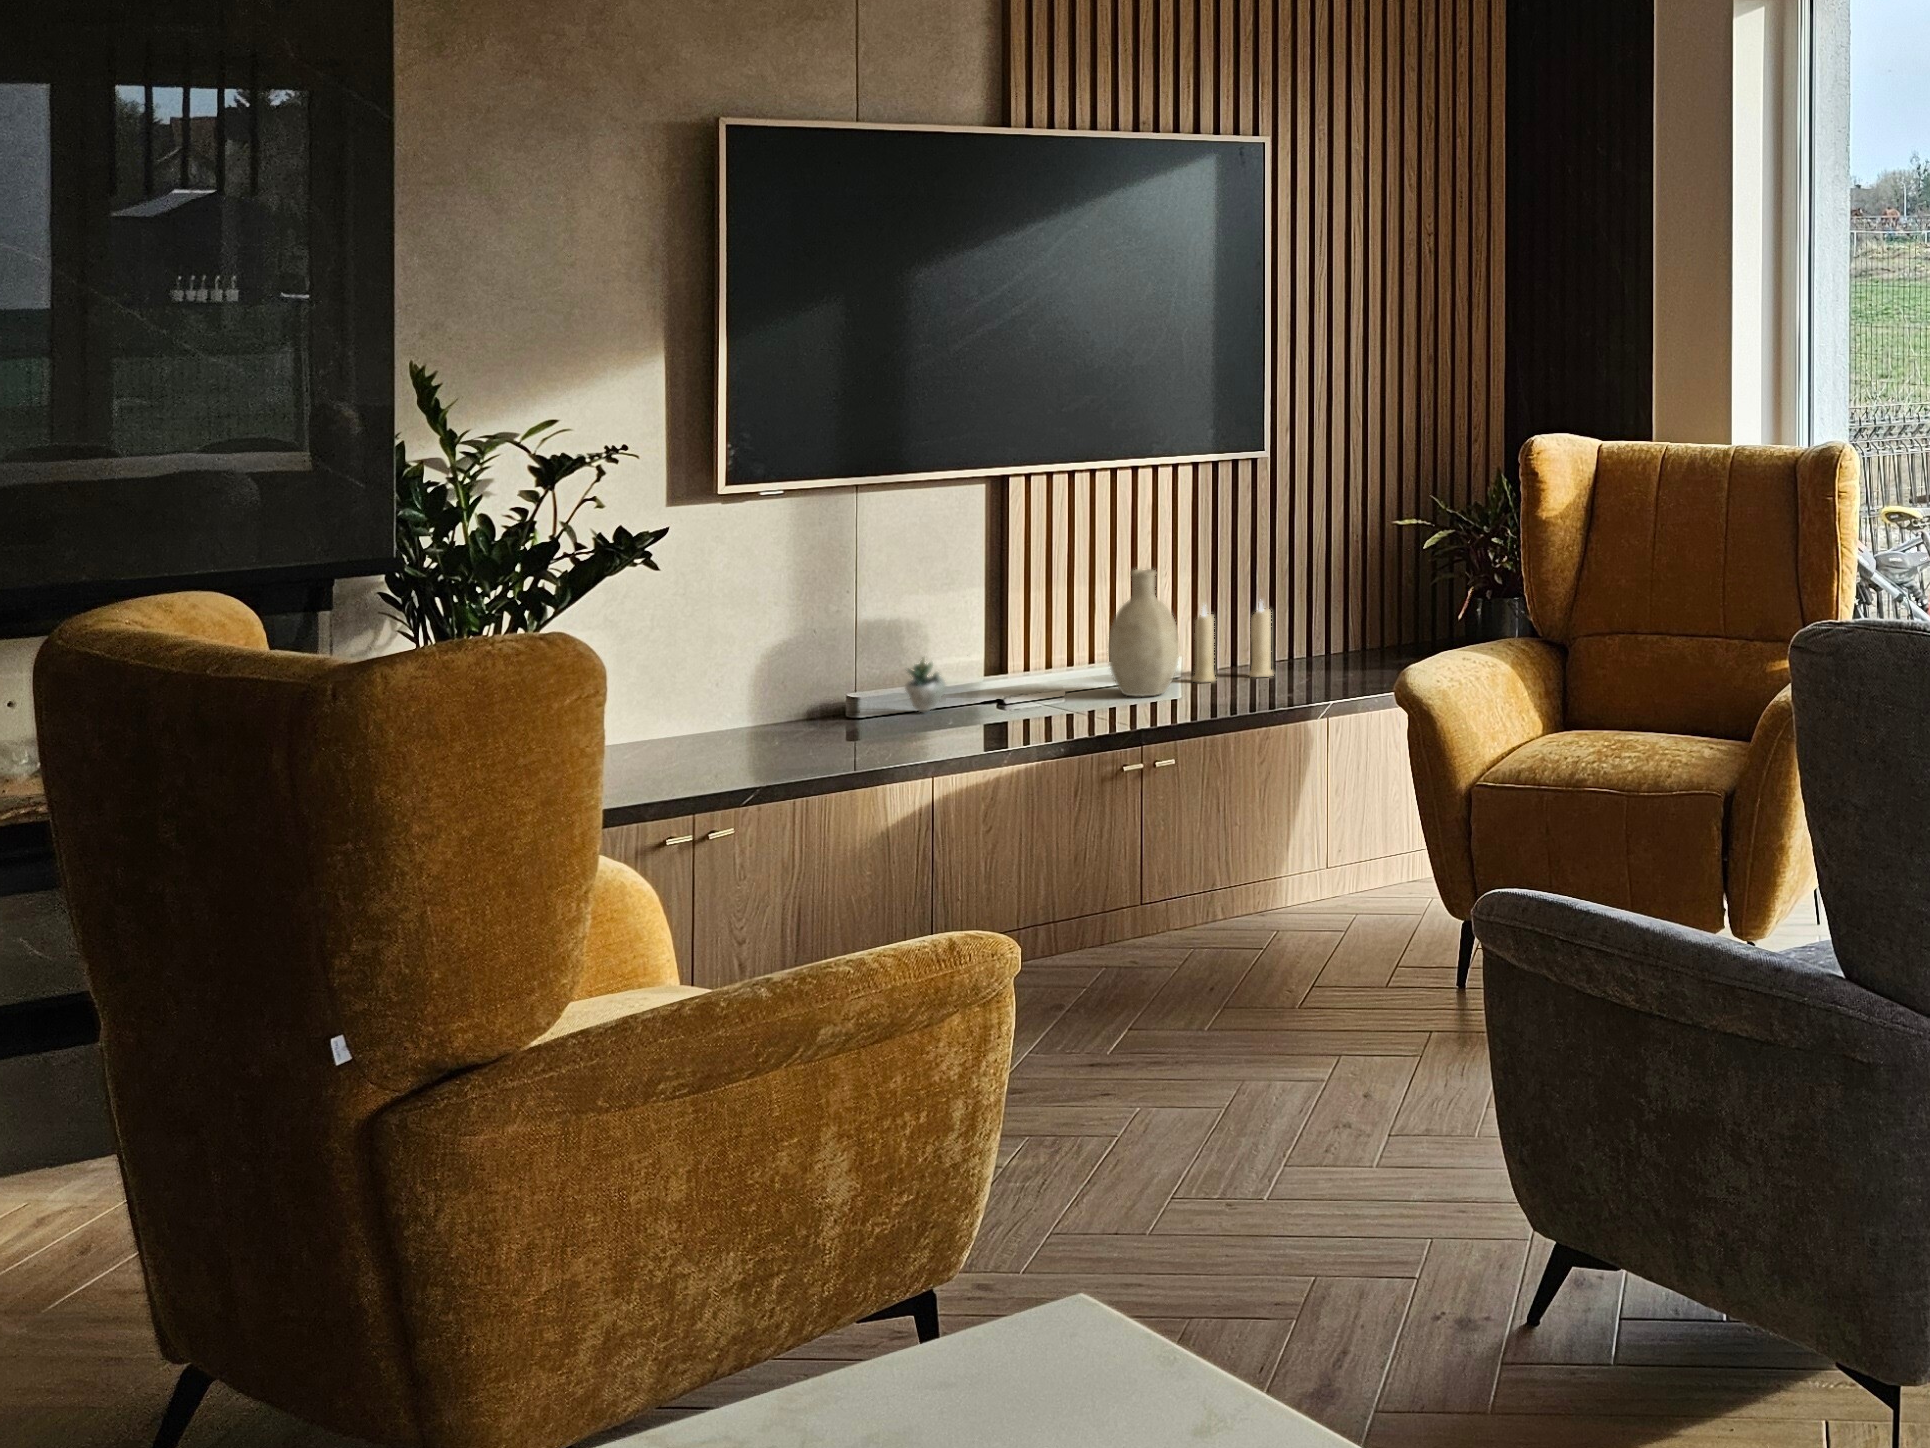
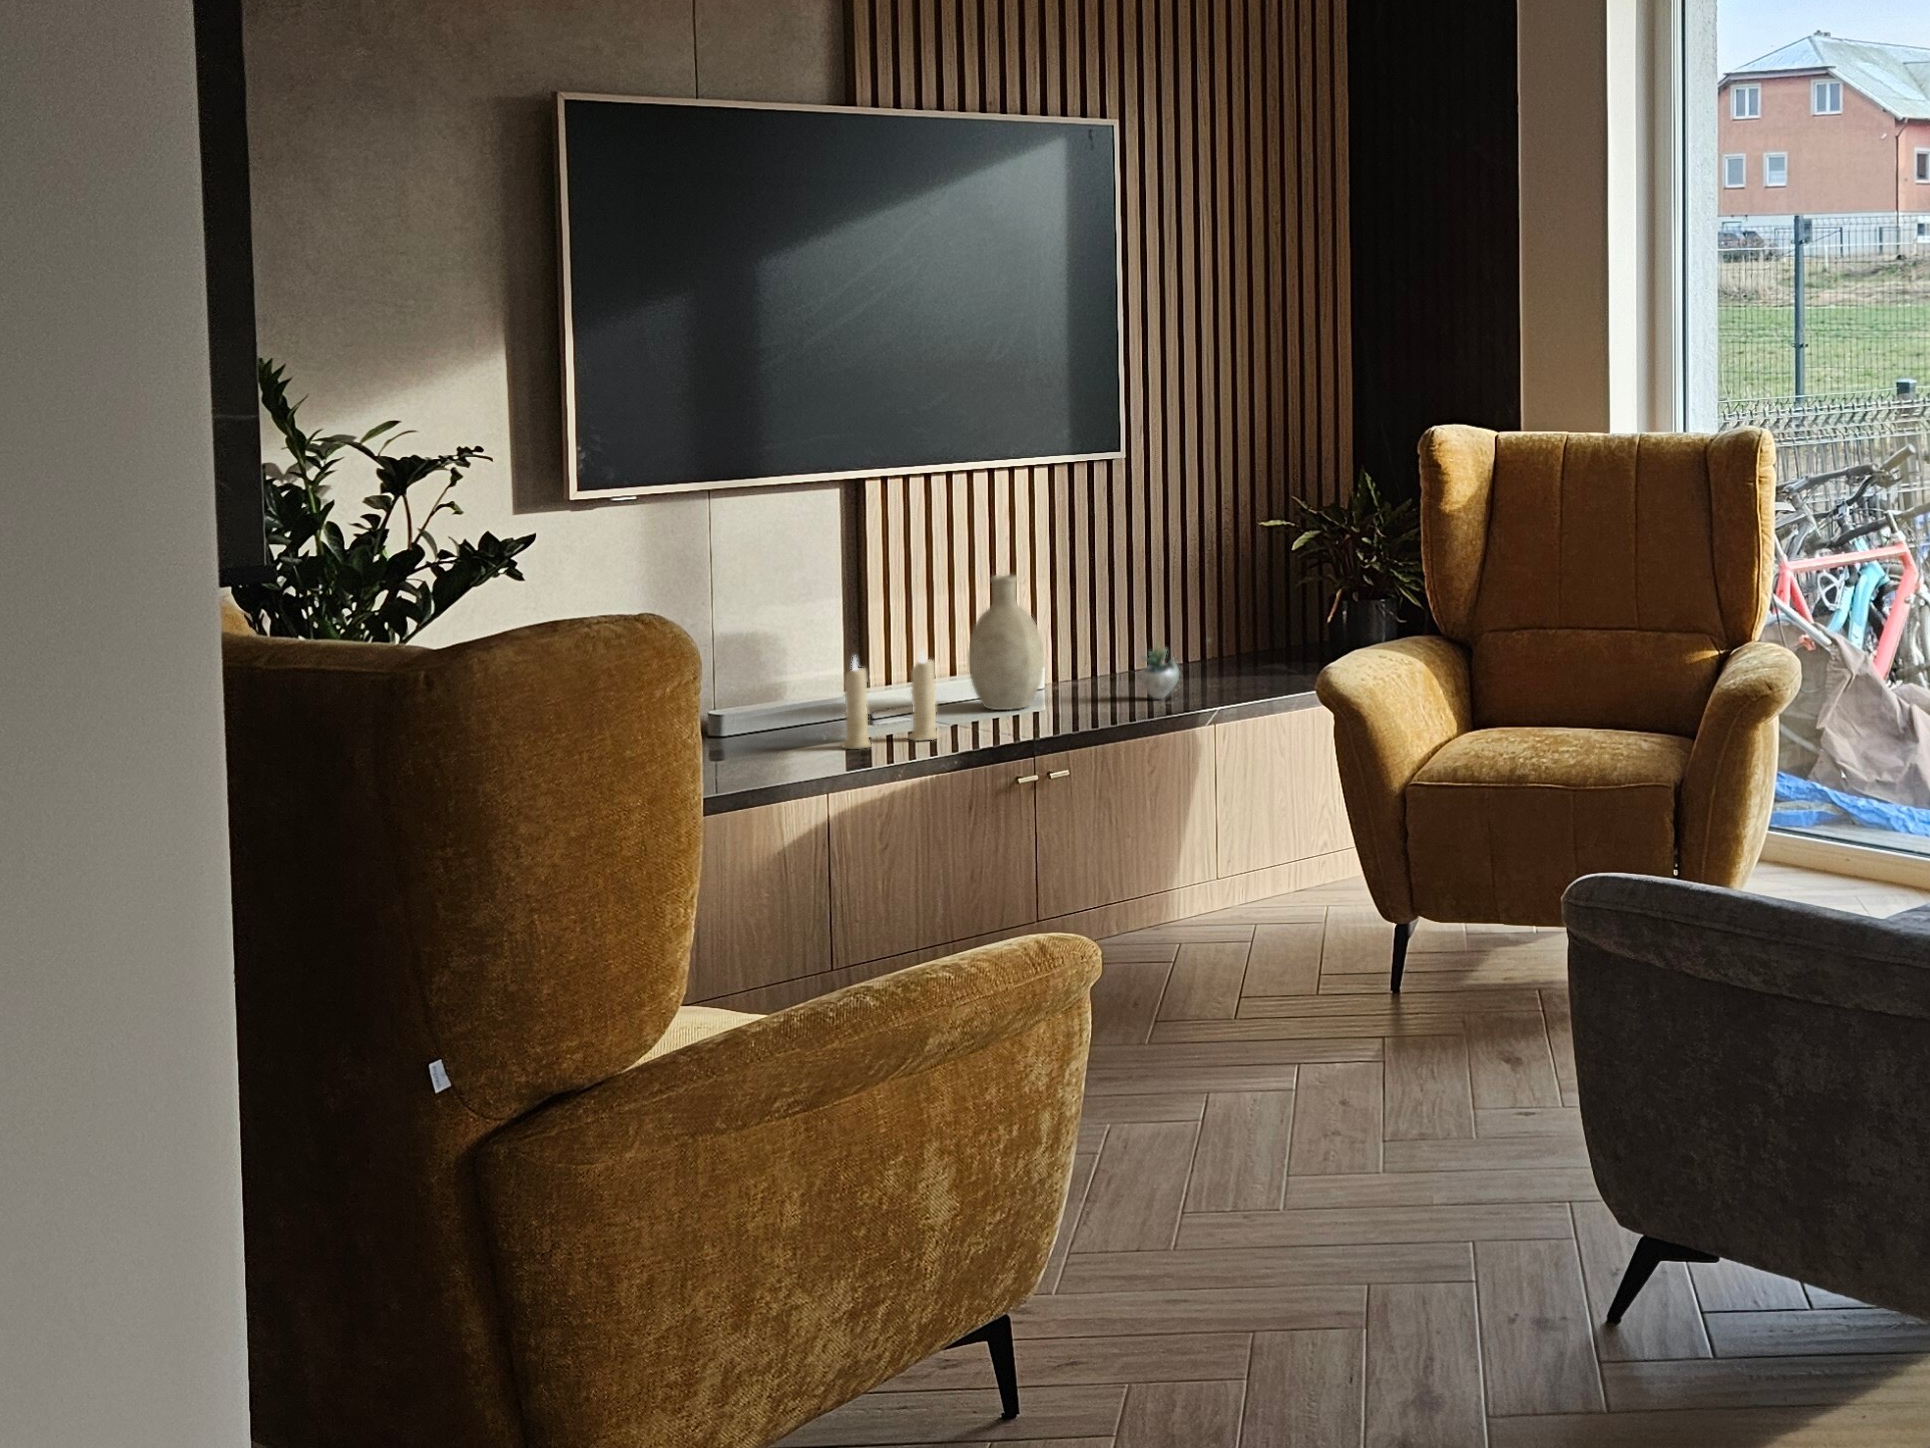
candle: present [1192,599,1273,682] -> present [842,650,939,749]
succulent plant: present [905,658,946,712] -> present [1140,645,1179,699]

